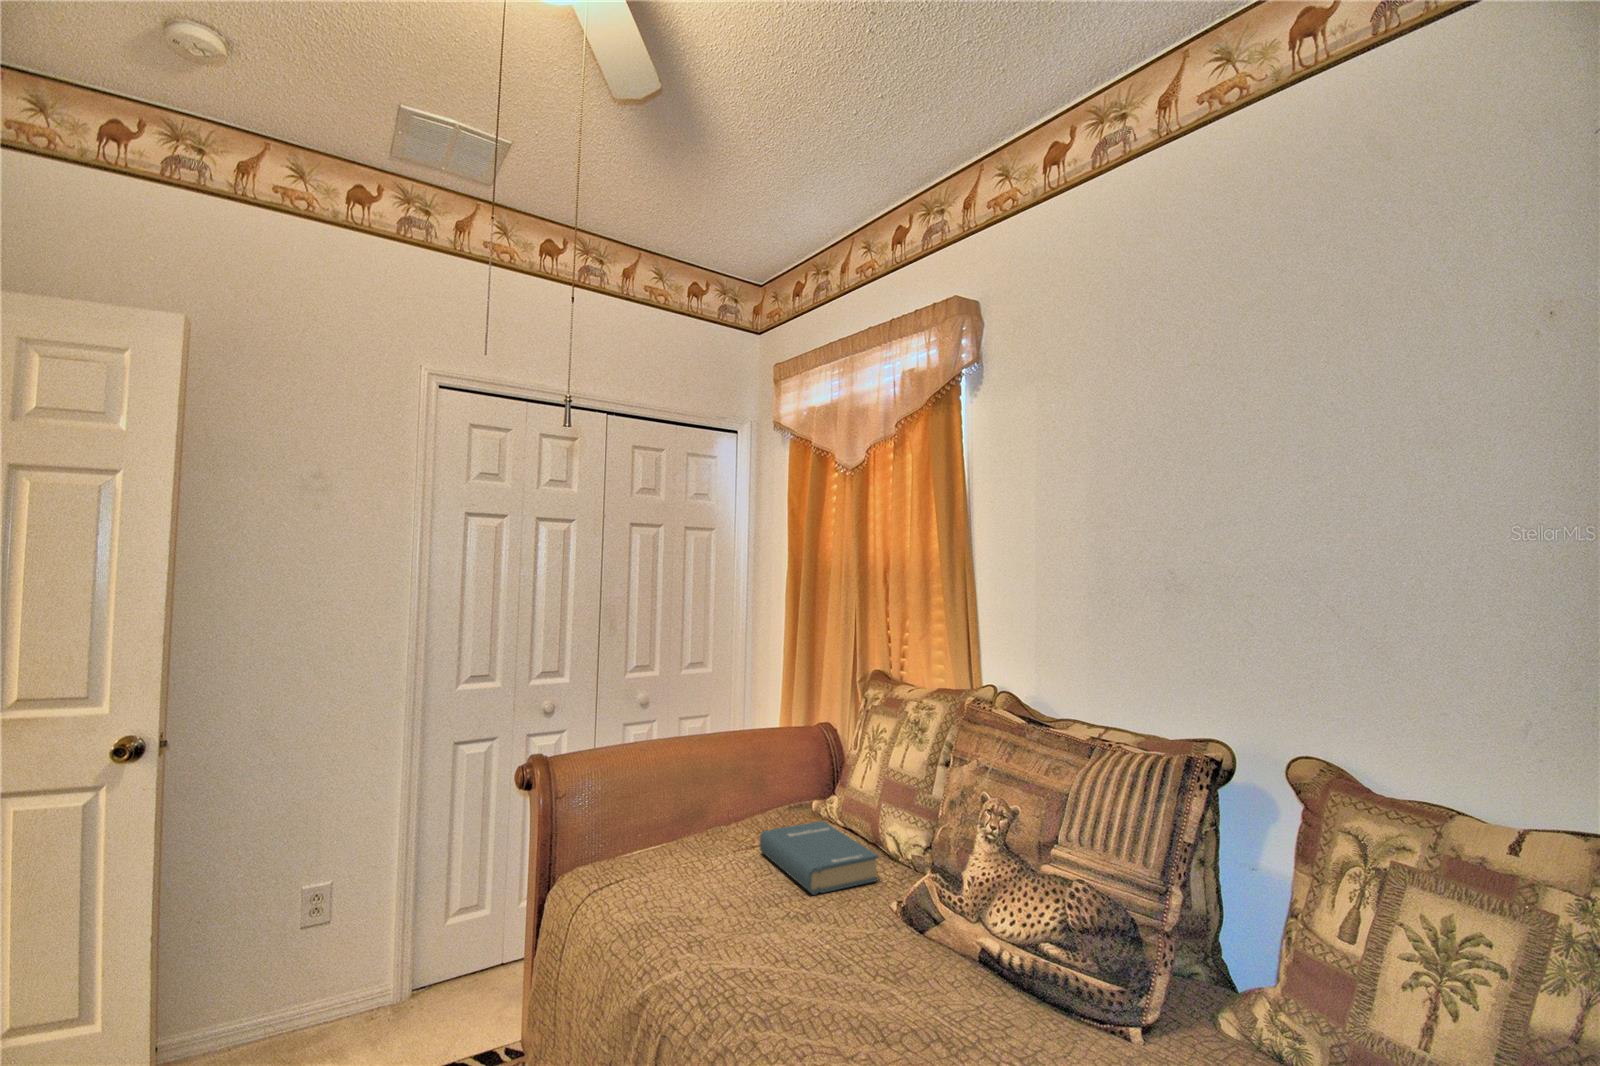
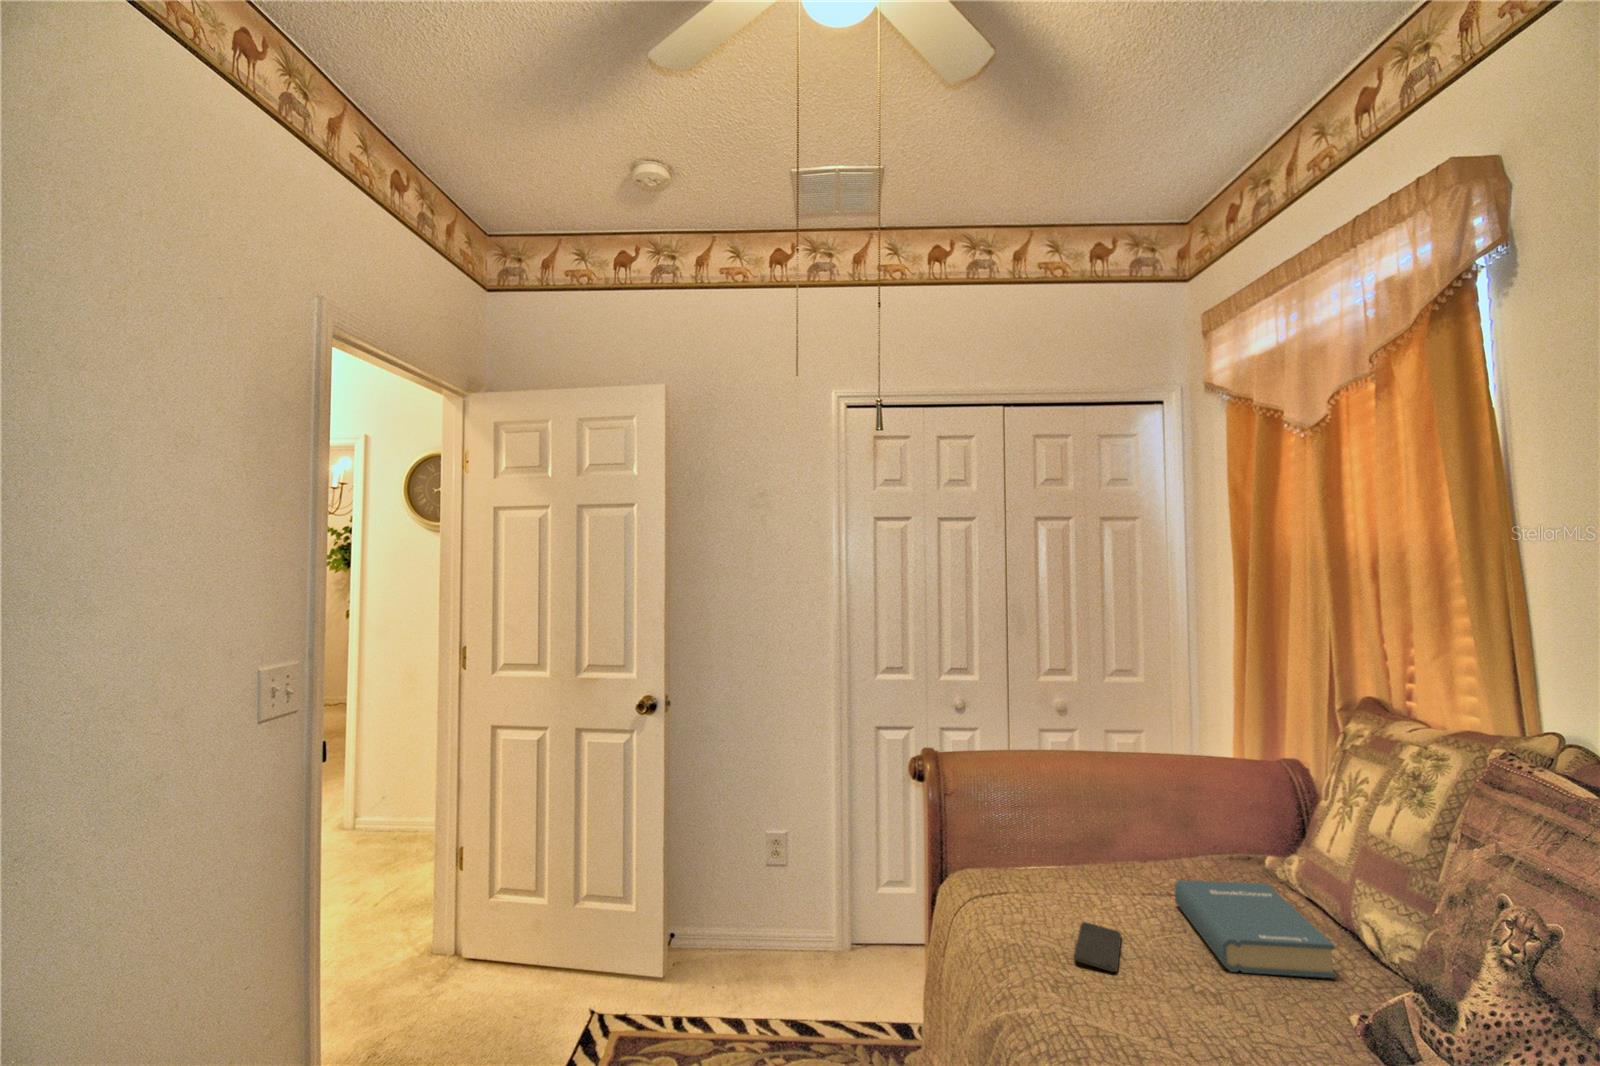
smartphone: none [694,883,734,920] -> present [1074,922,1121,972]

